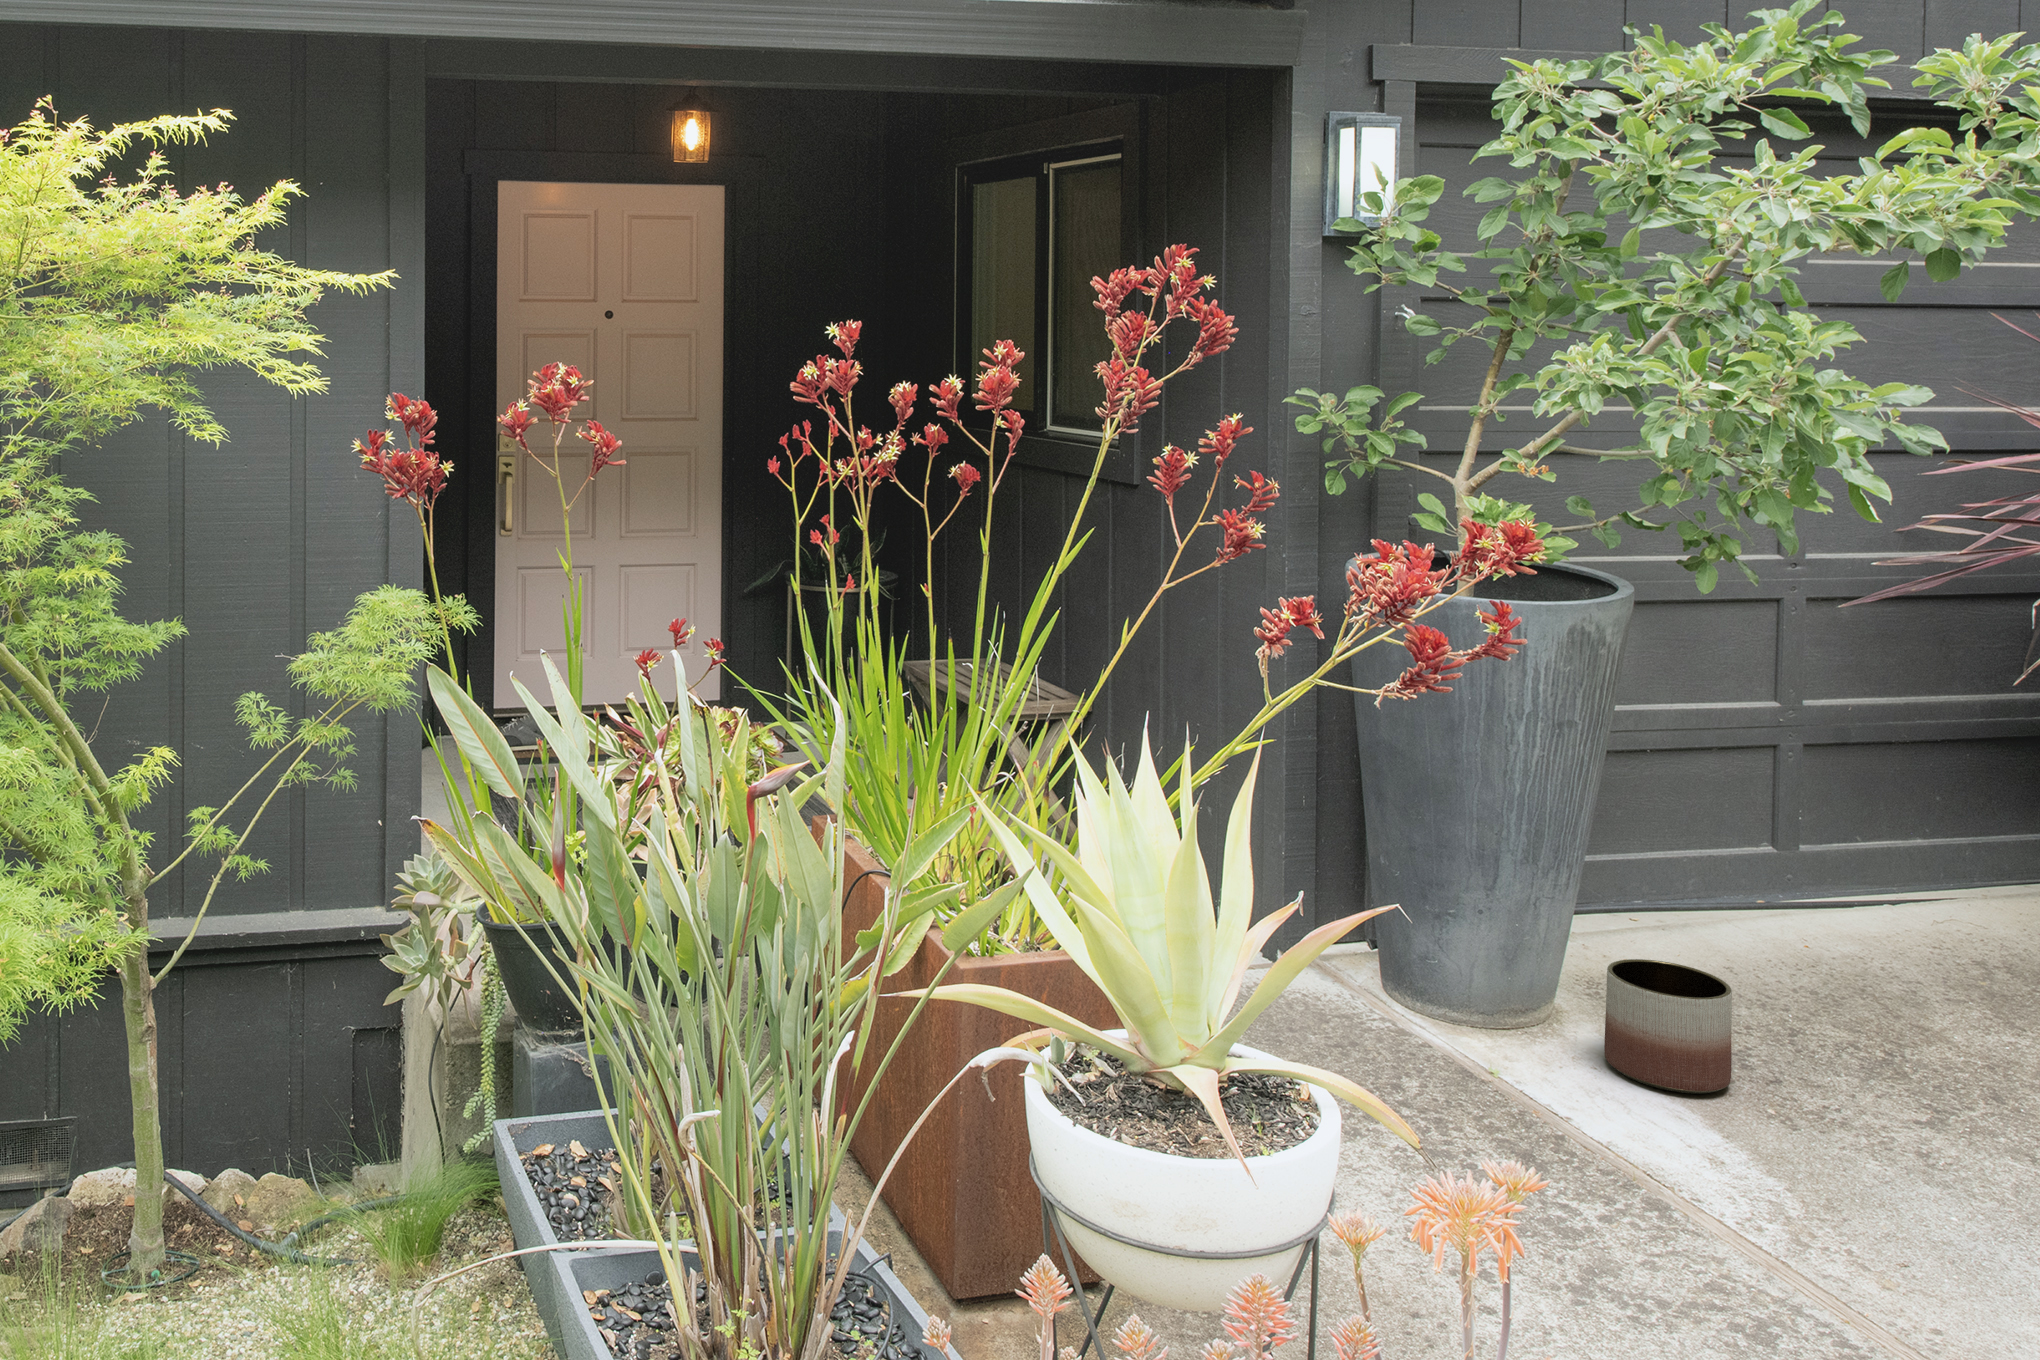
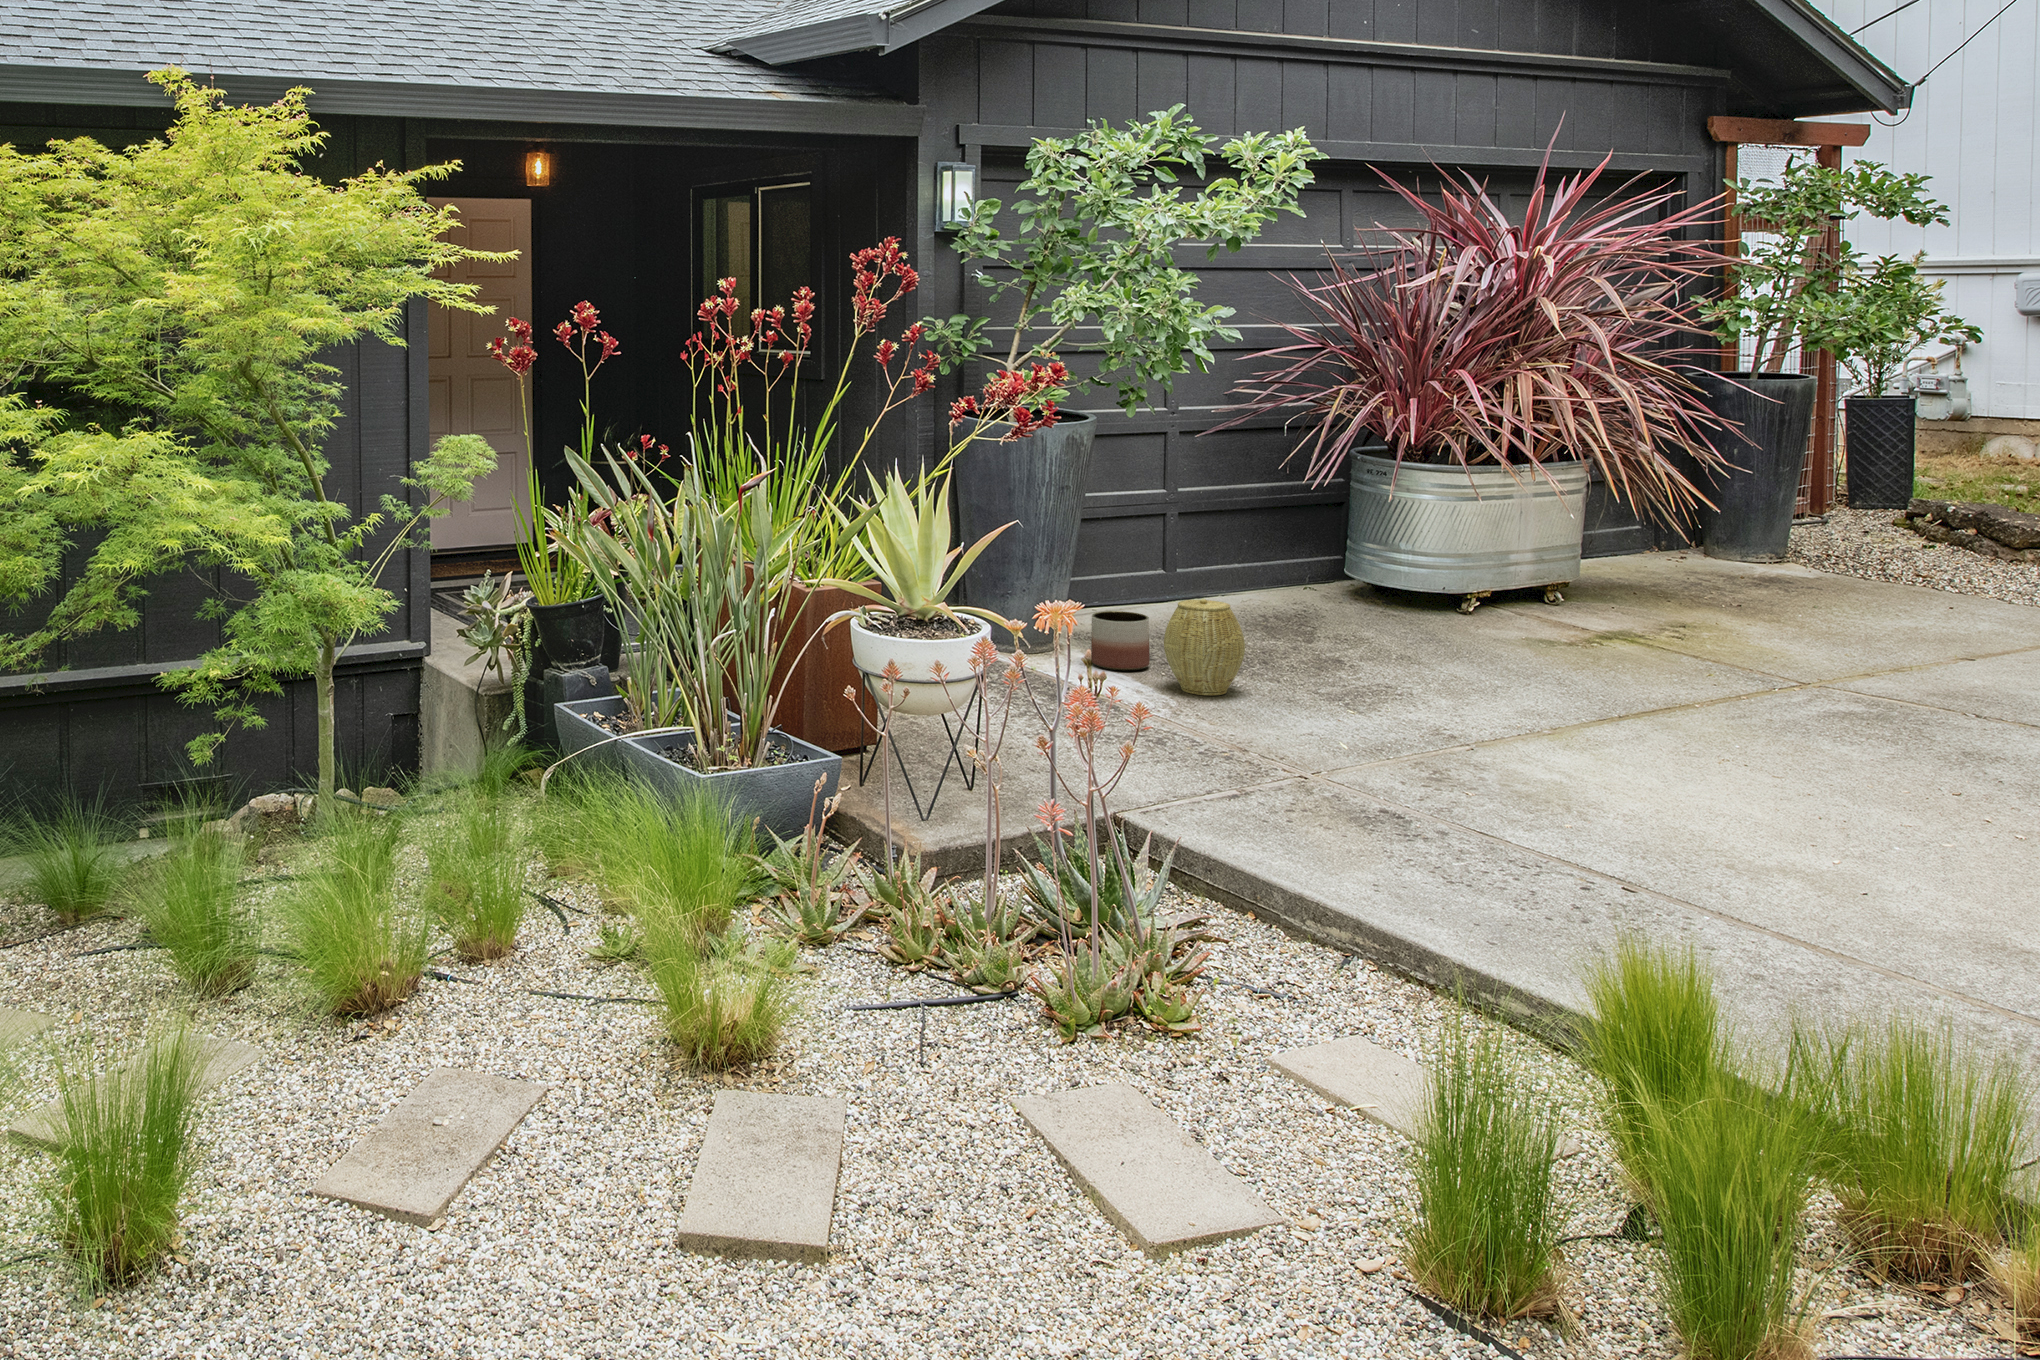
woven basket: none [1765,984,1959,1203] -> present [1164,599,1245,696]

